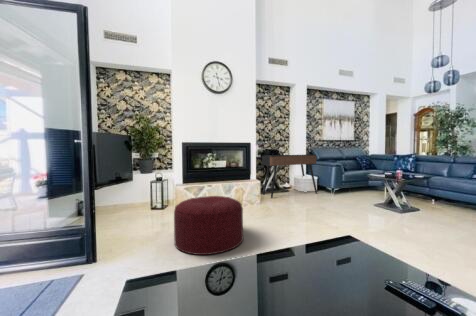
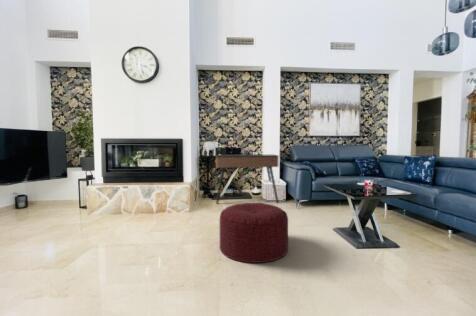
ottoman: present [174,196,243,255] -> present [220,203,288,263]

